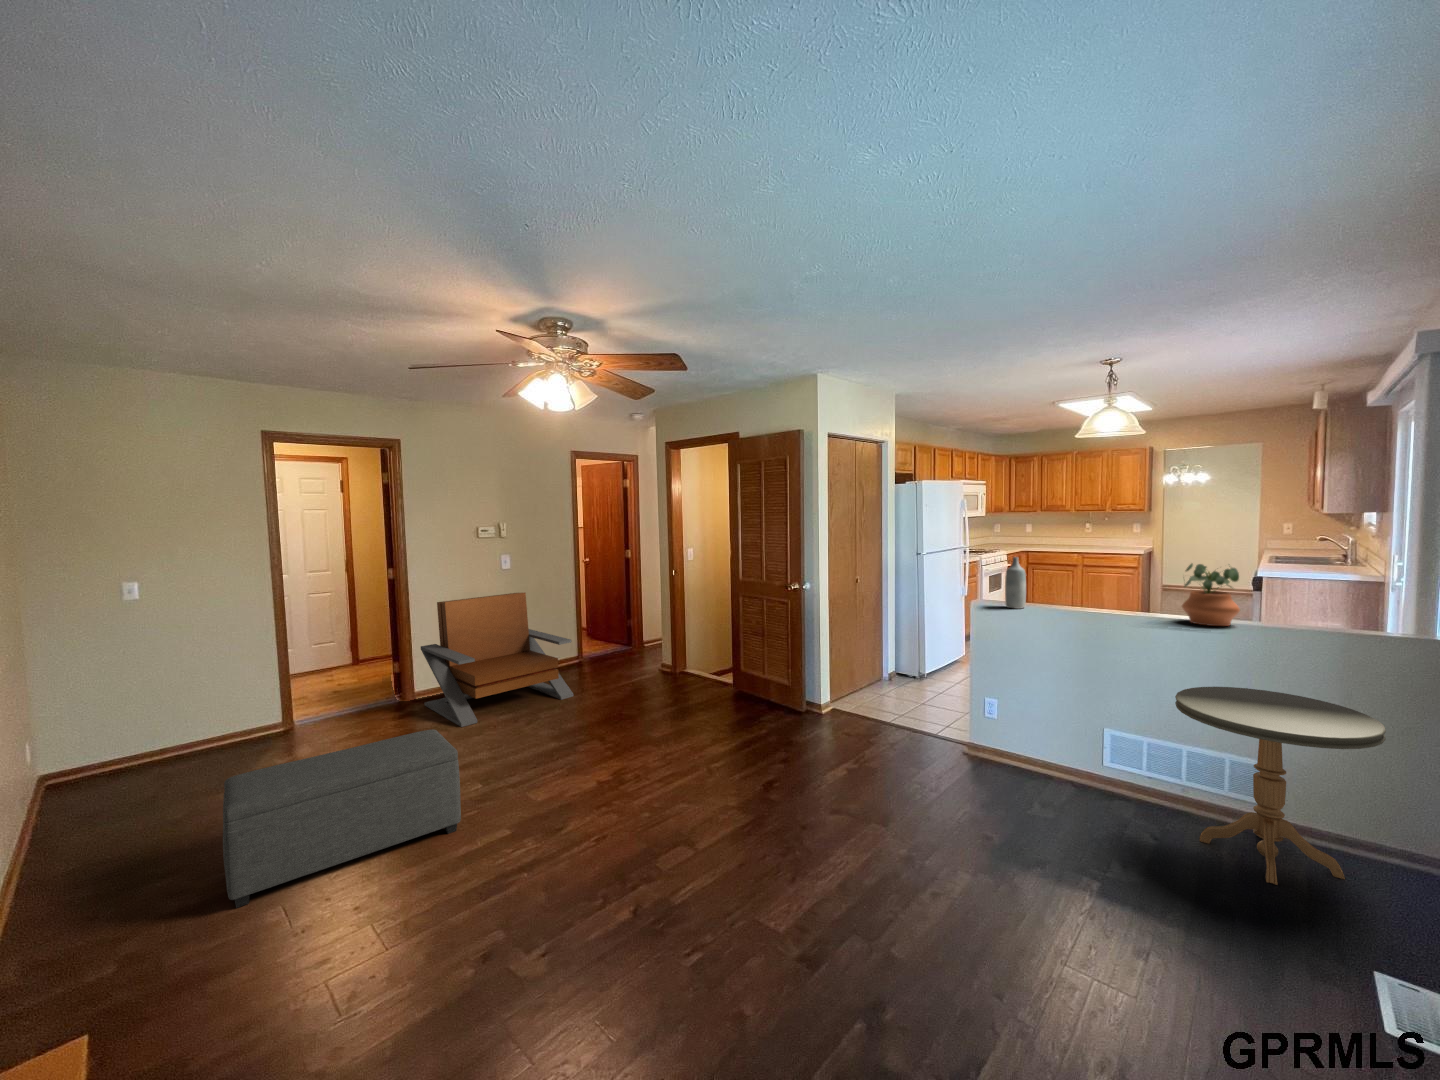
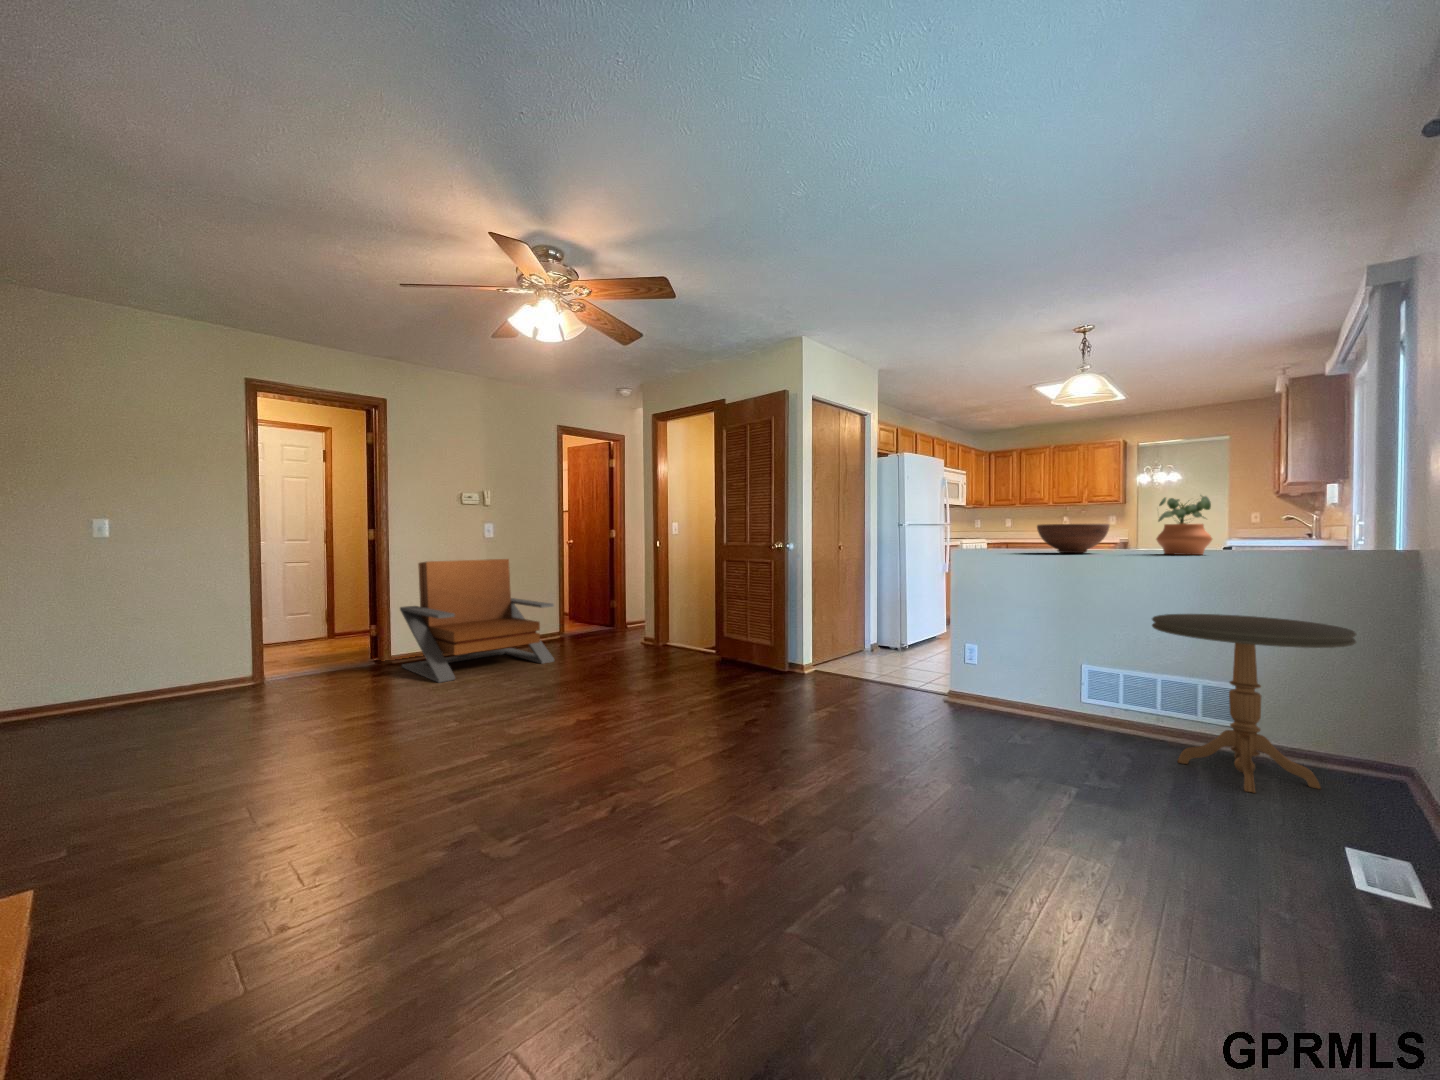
bottle: present [1005,557,1026,609] -> none [985,503,1005,553]
fruit bowl: none [1059,580,1134,614] -> present [1037,523,1110,553]
ottoman: present [223,729,461,908] -> none [181,659,433,813]

